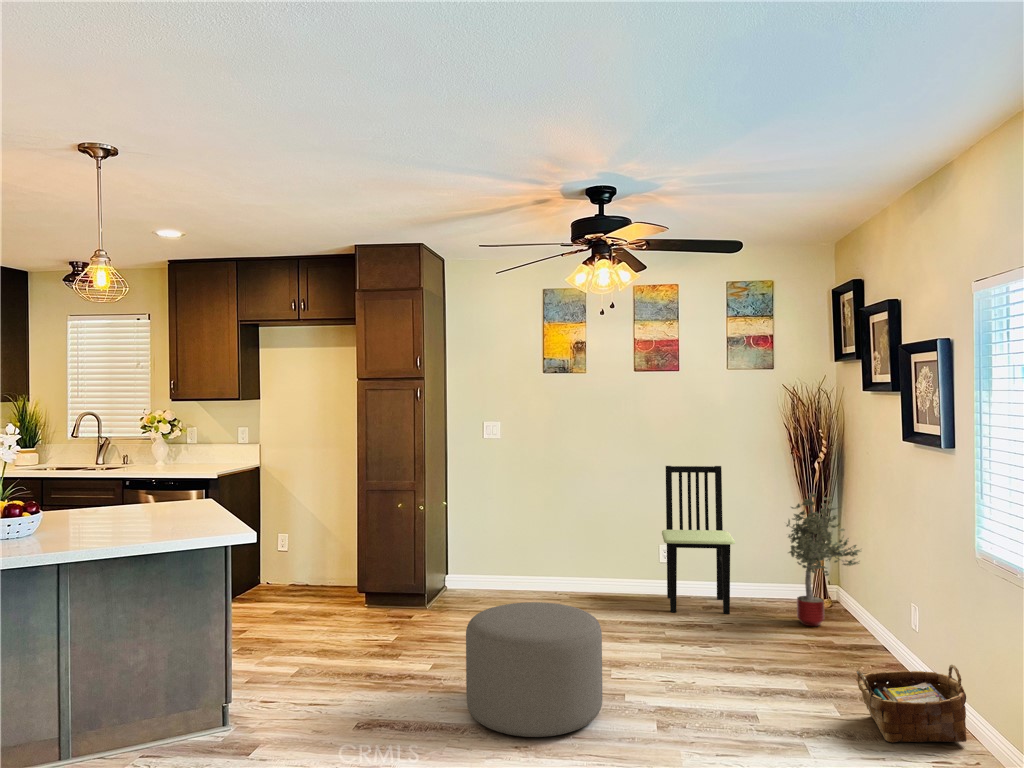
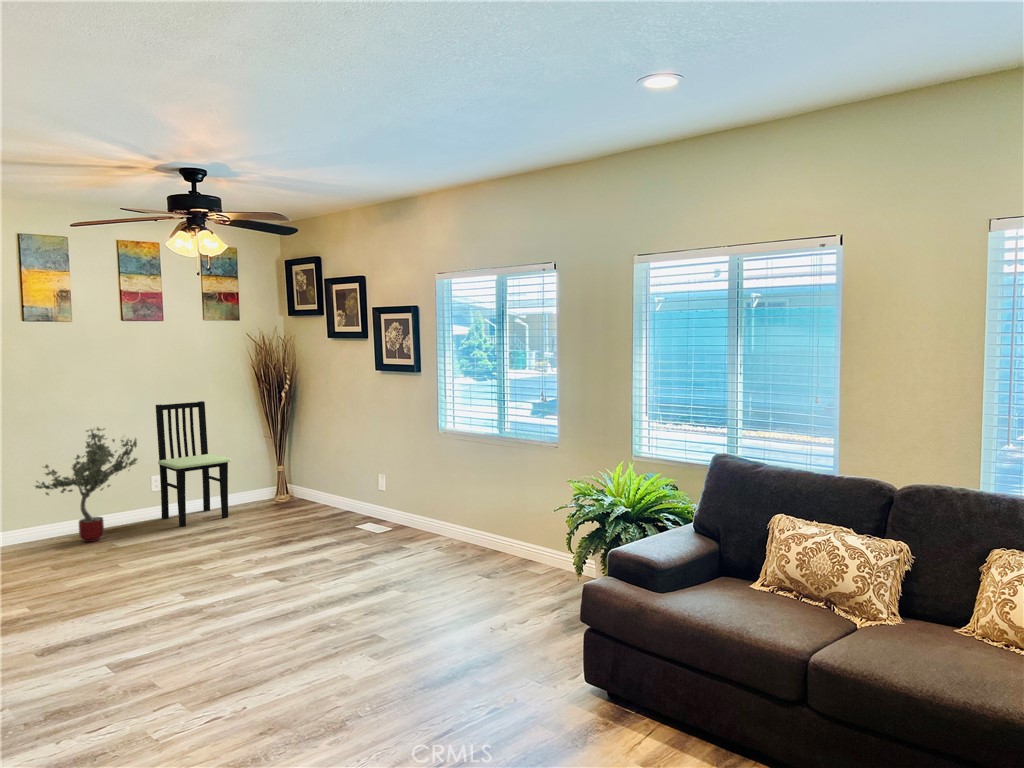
potted tree: present [787,494,861,626] -> present [35,427,137,542]
ottoman: present [466,602,603,737] -> none [108,519,235,626]
woven basket: present [856,665,967,742] -> none [378,499,438,550]

